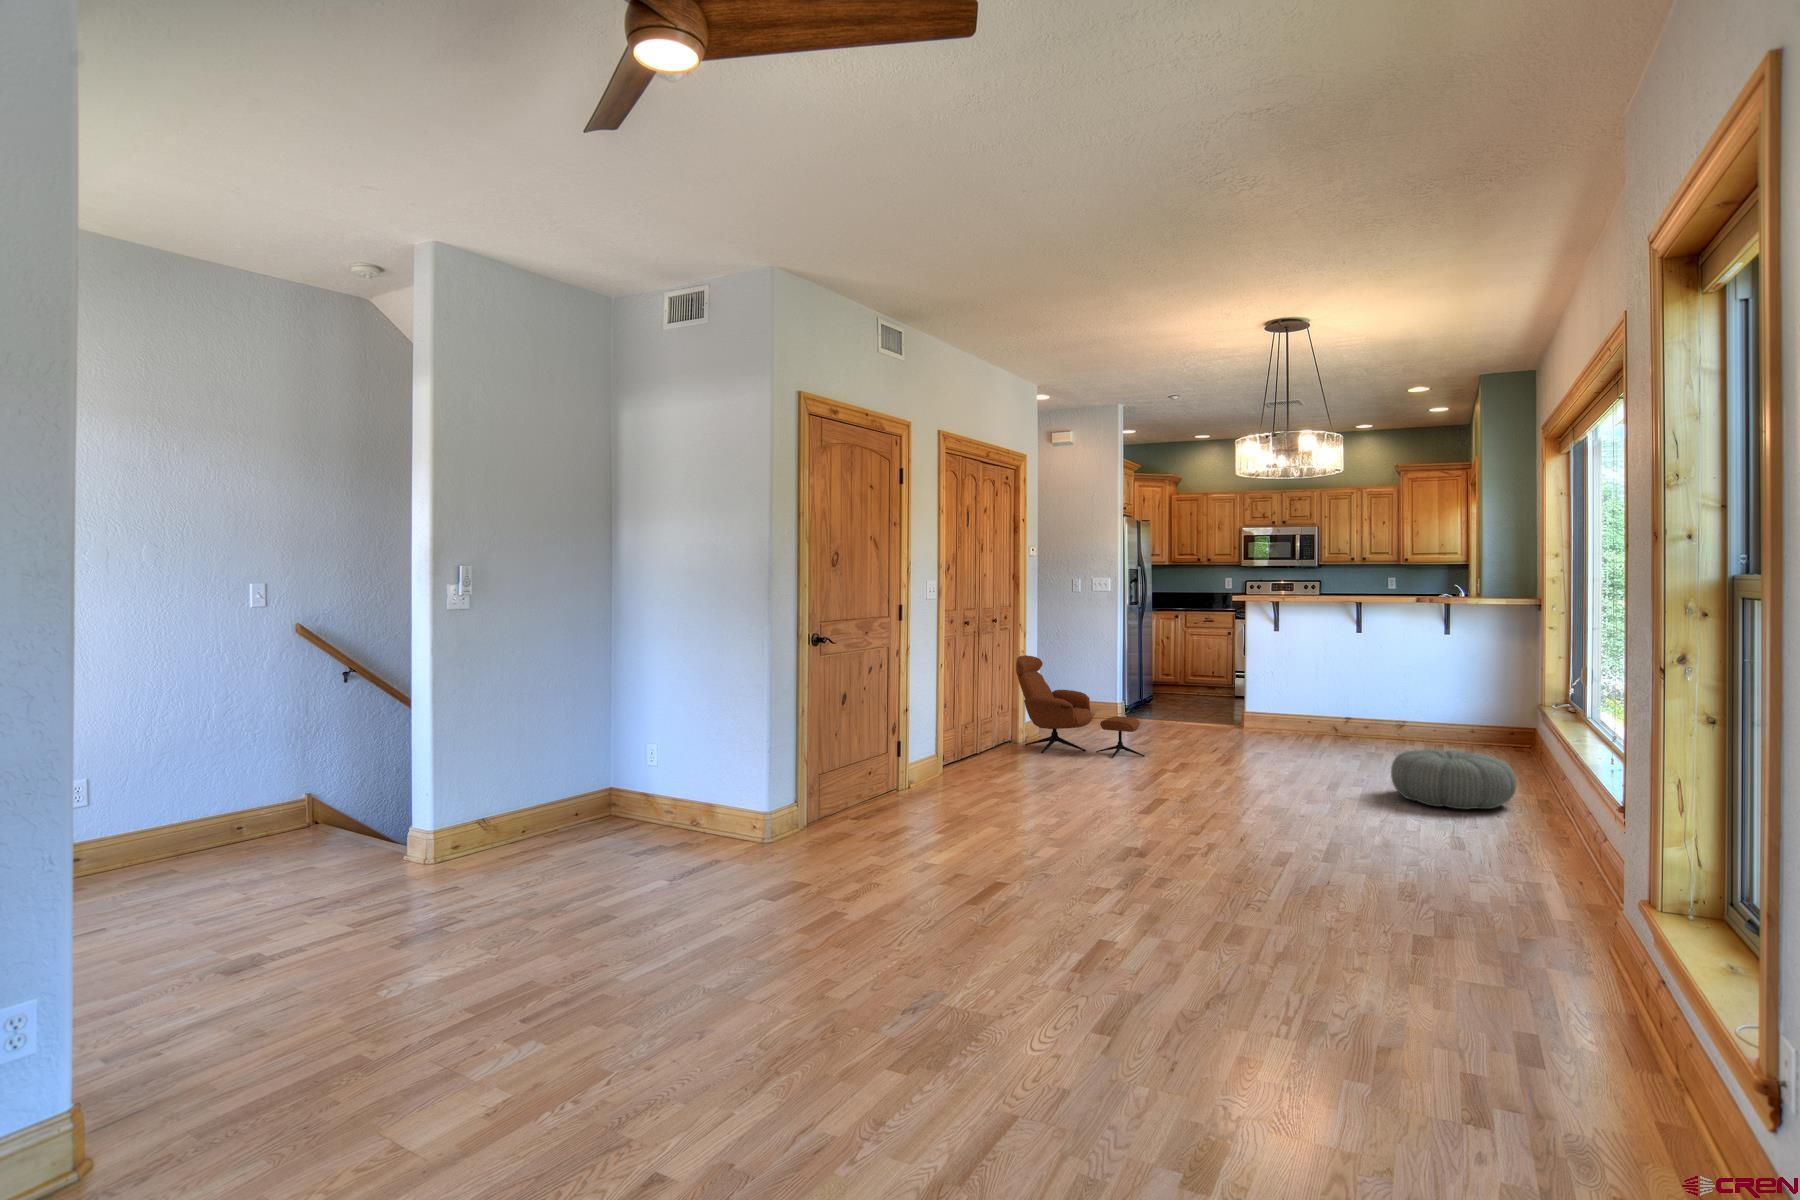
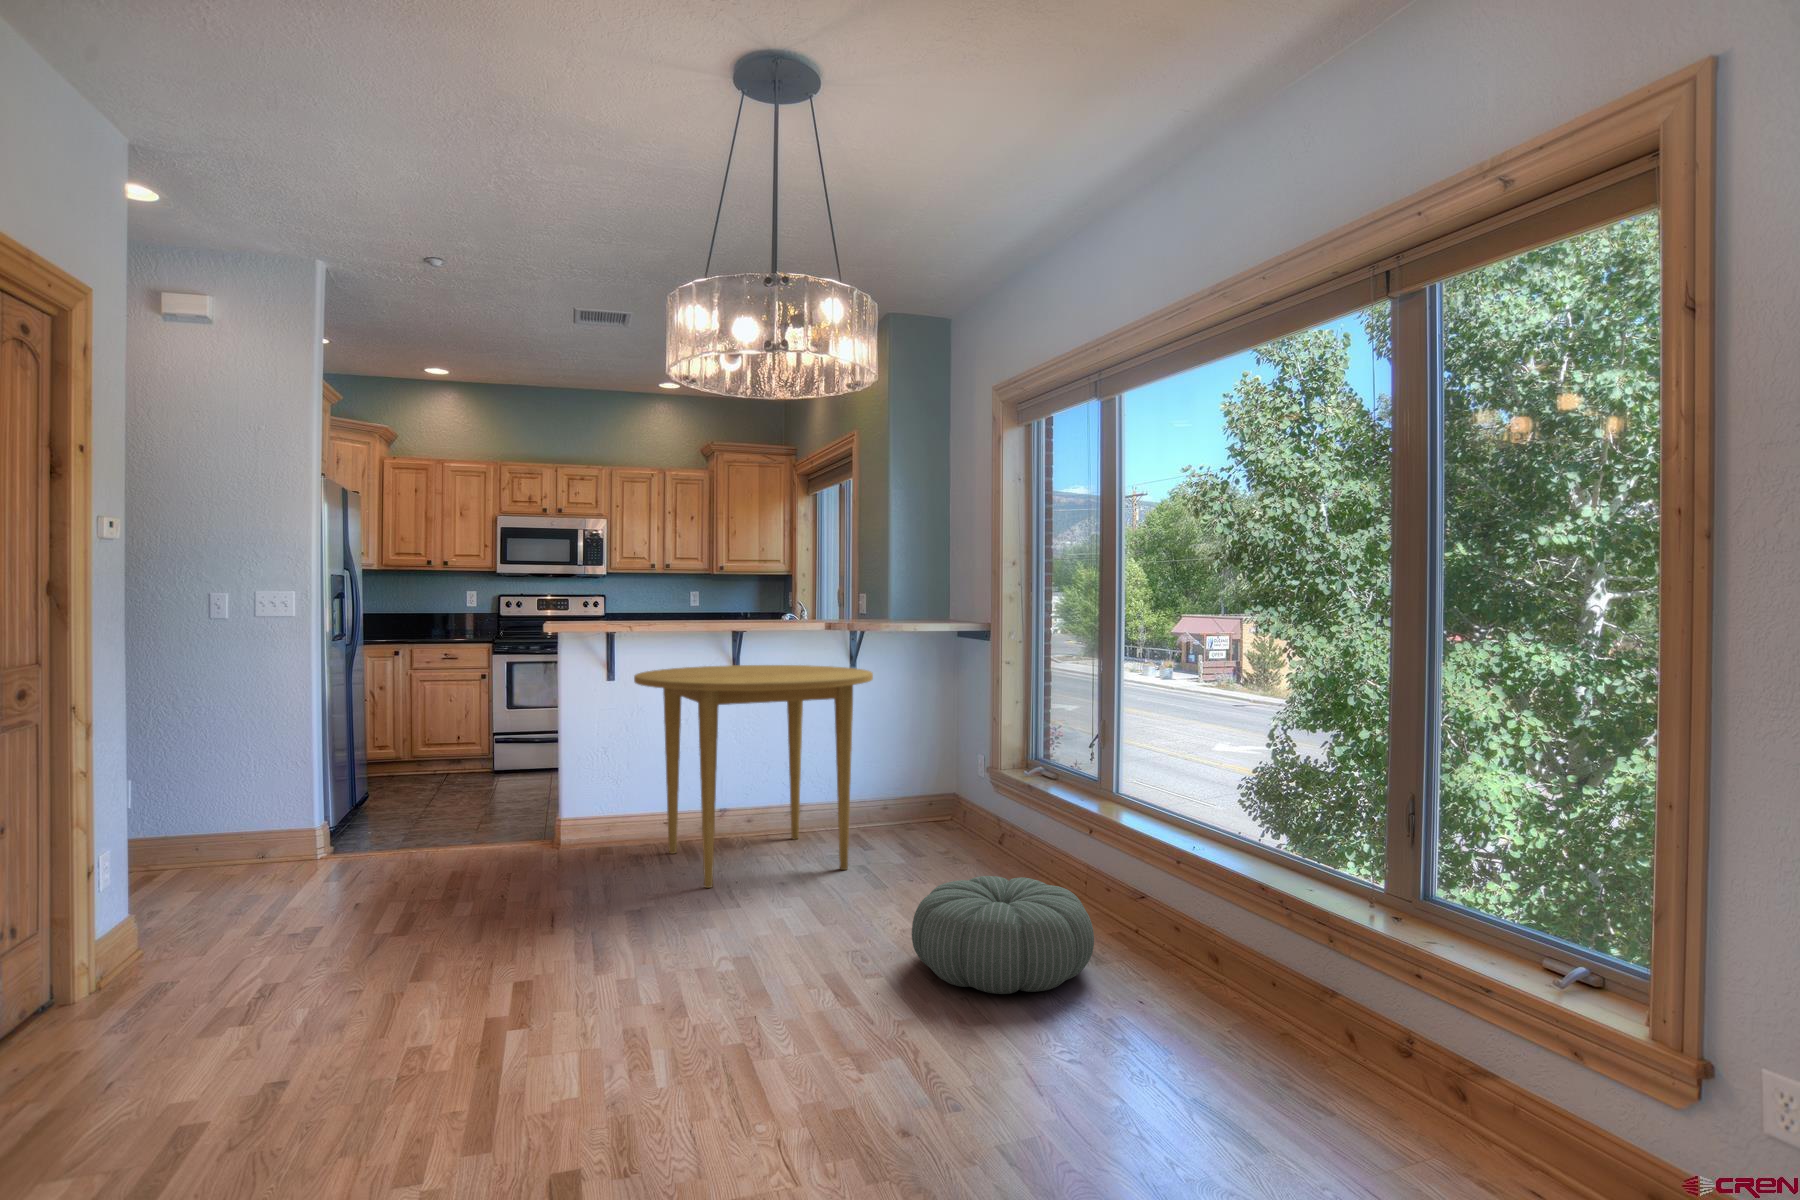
dining table: none [1277,625,1445,759] -> present [634,665,873,888]
lounge chair: present [1016,655,1144,758] -> none [65,779,420,1026]

